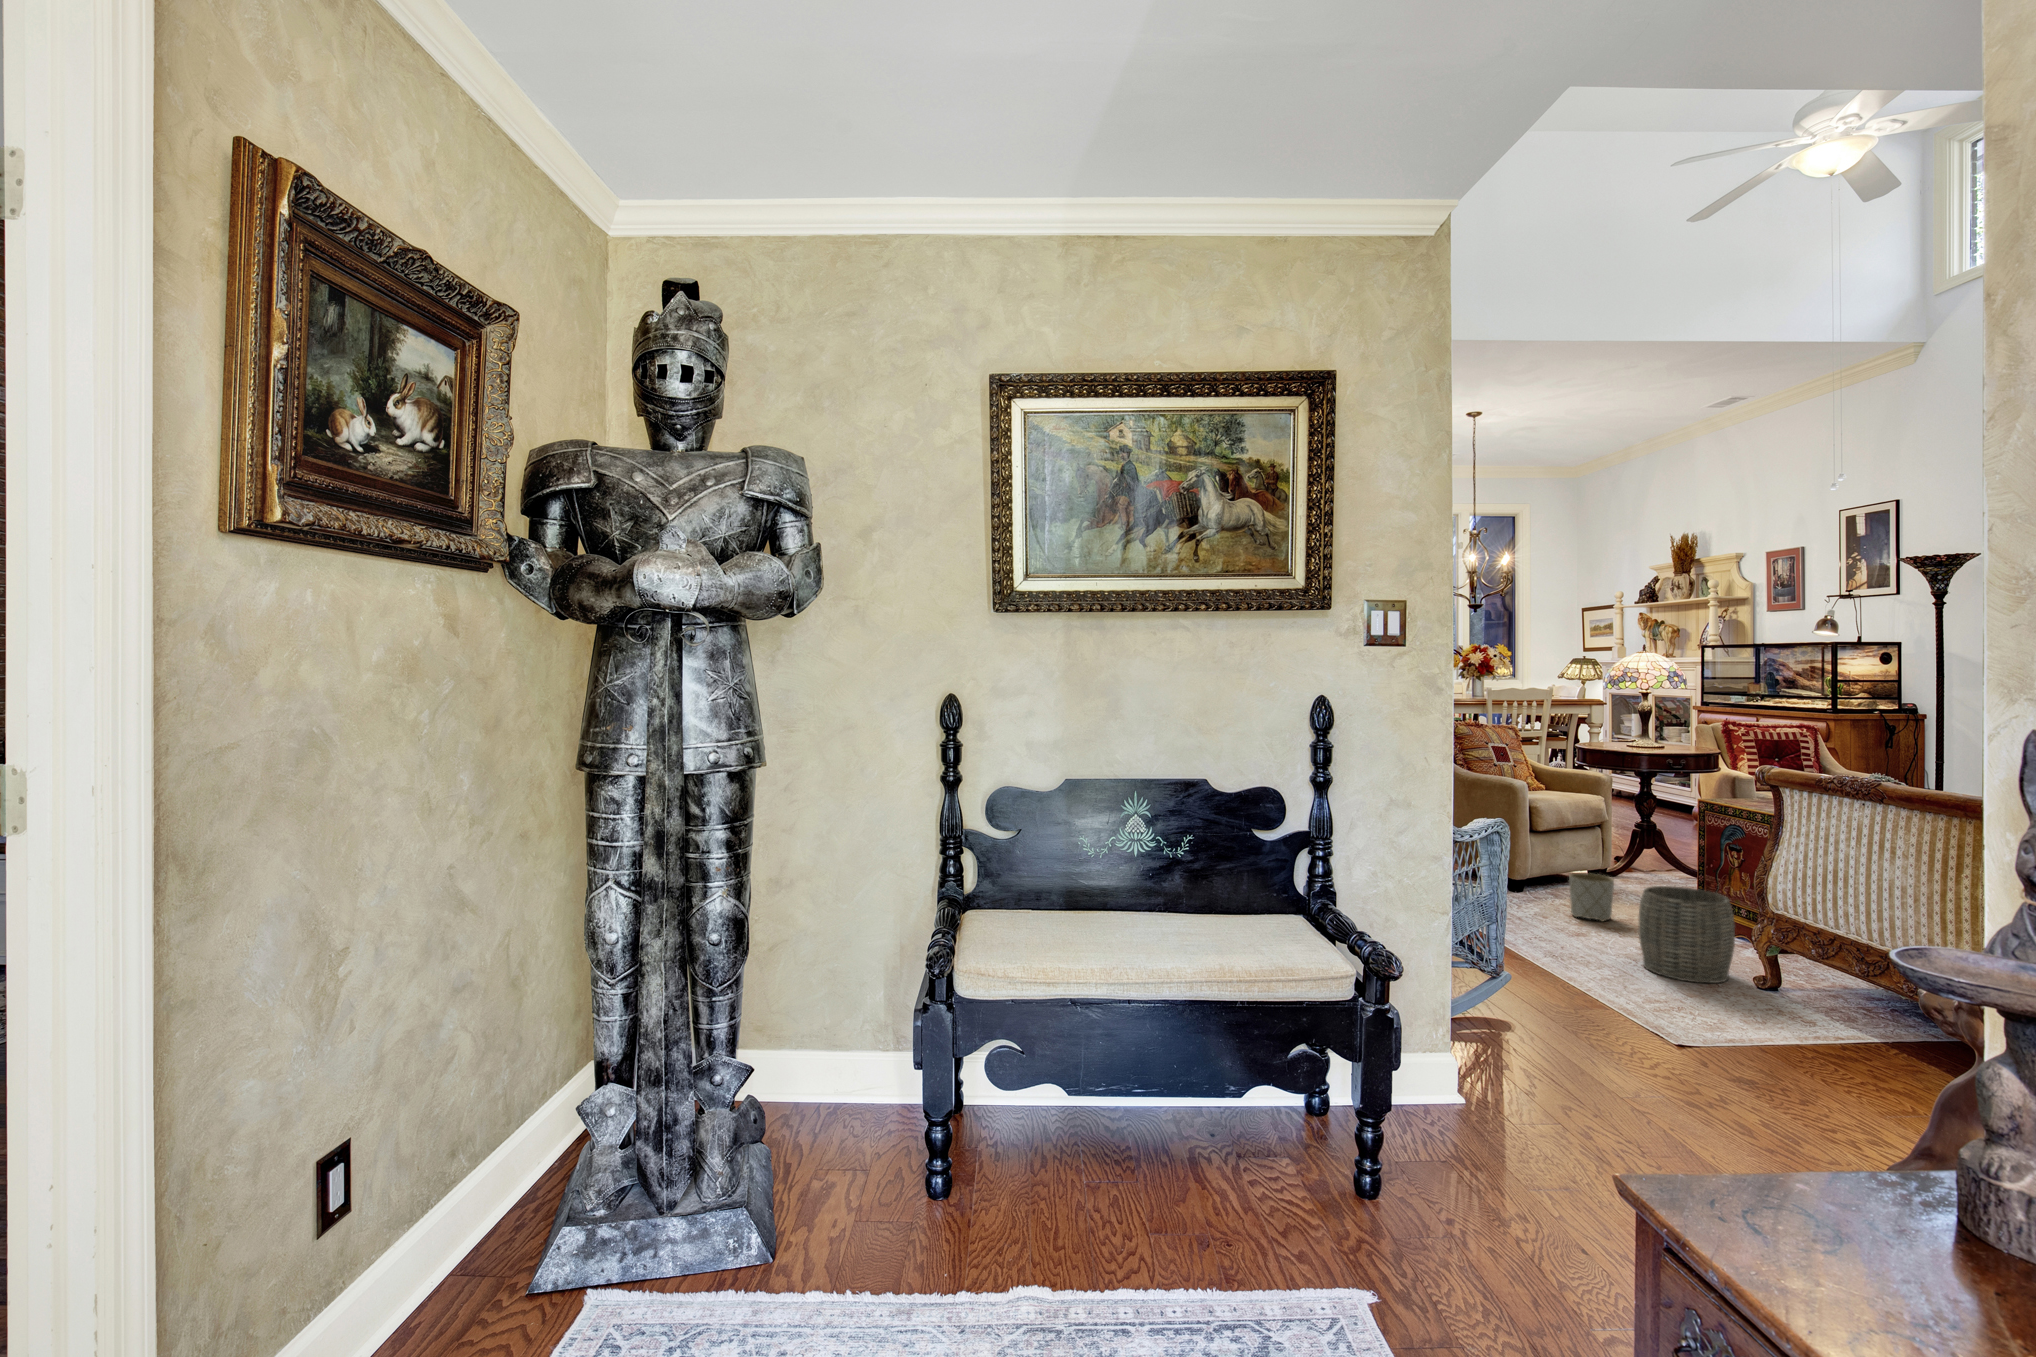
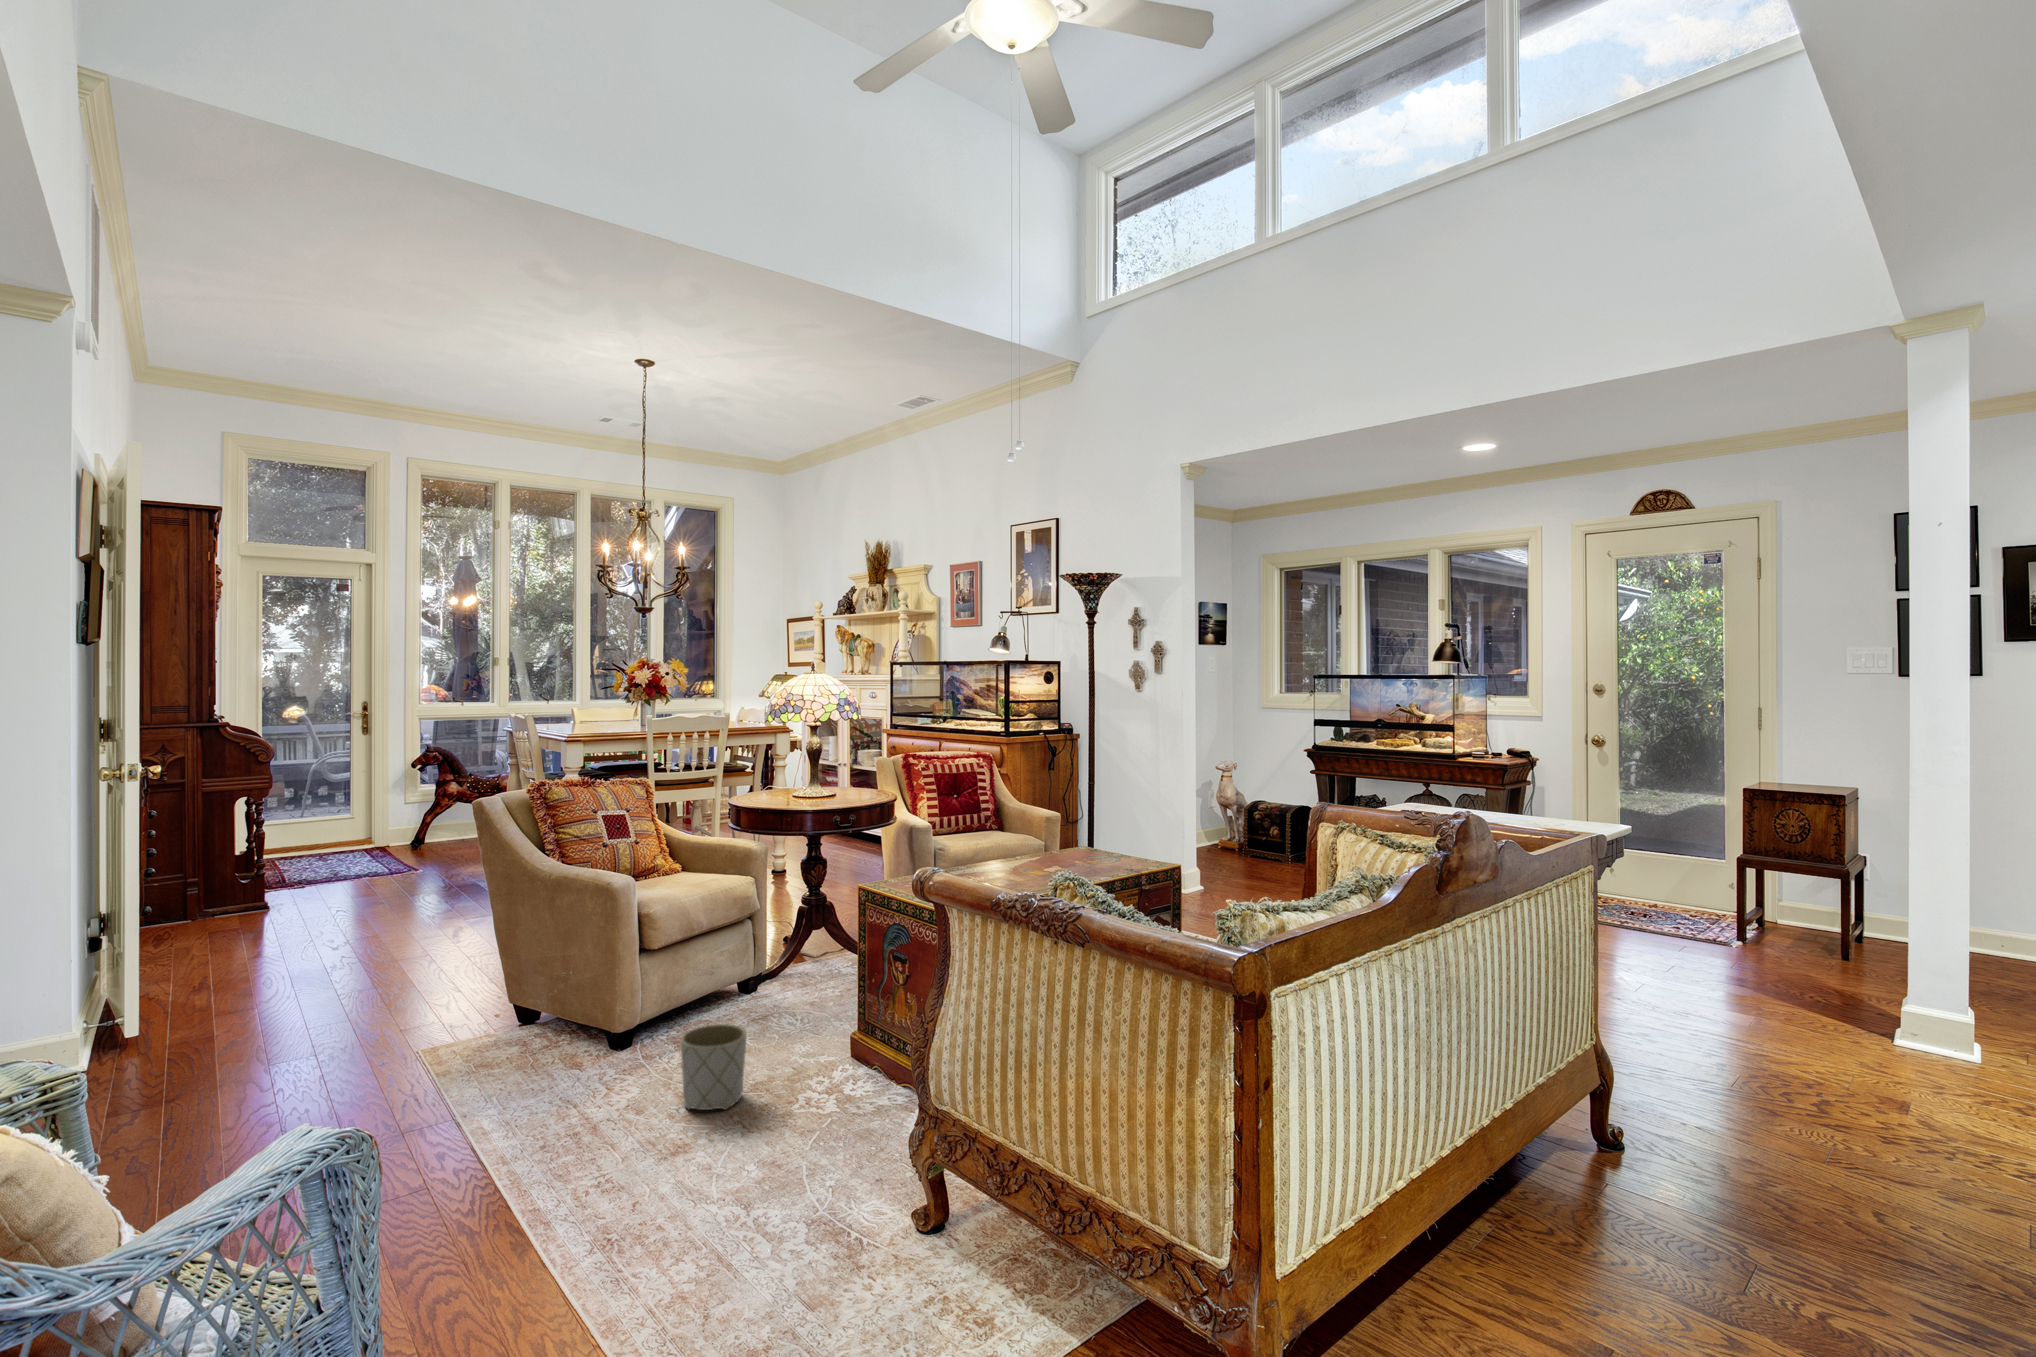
woven basket: present [1638,886,1735,983] -> none [748,1070,888,1269]

